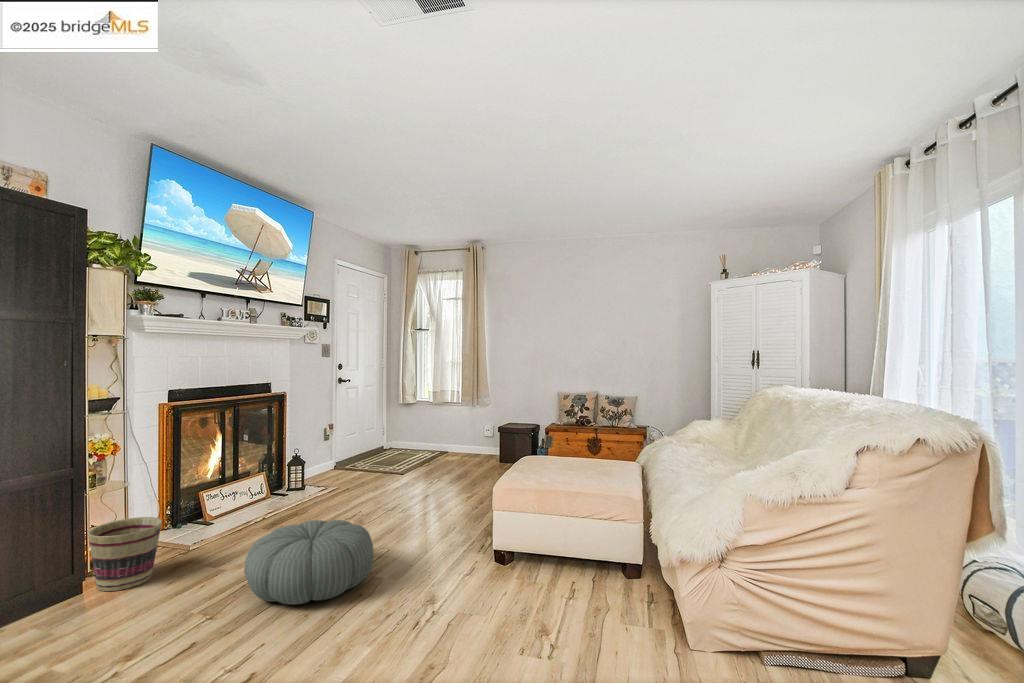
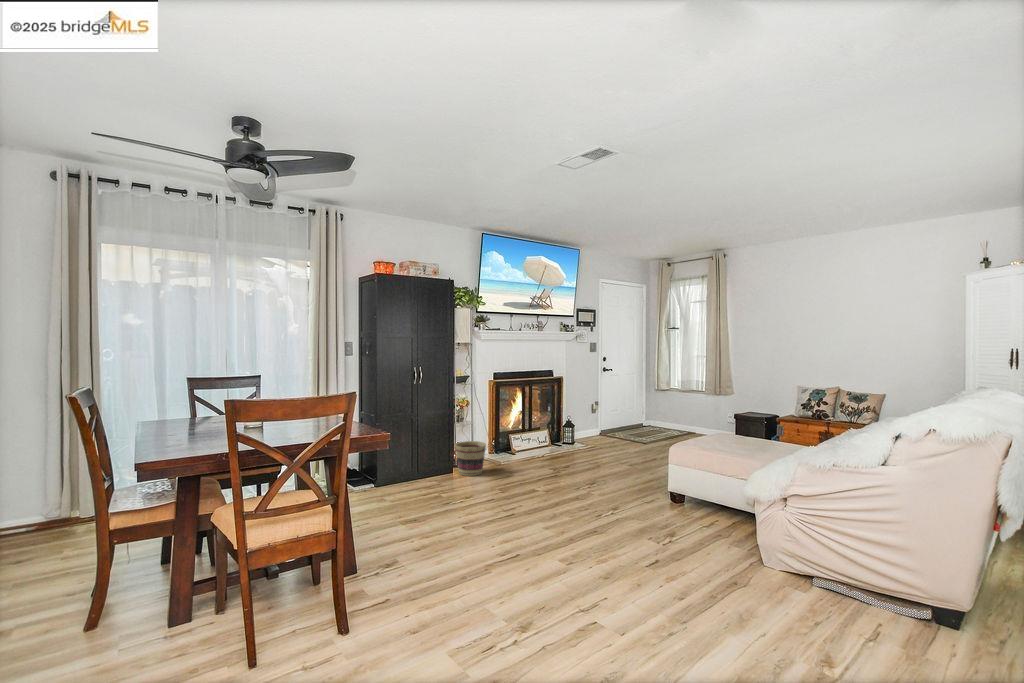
pouf: present [244,520,373,604] -> none [519,456,590,500]

